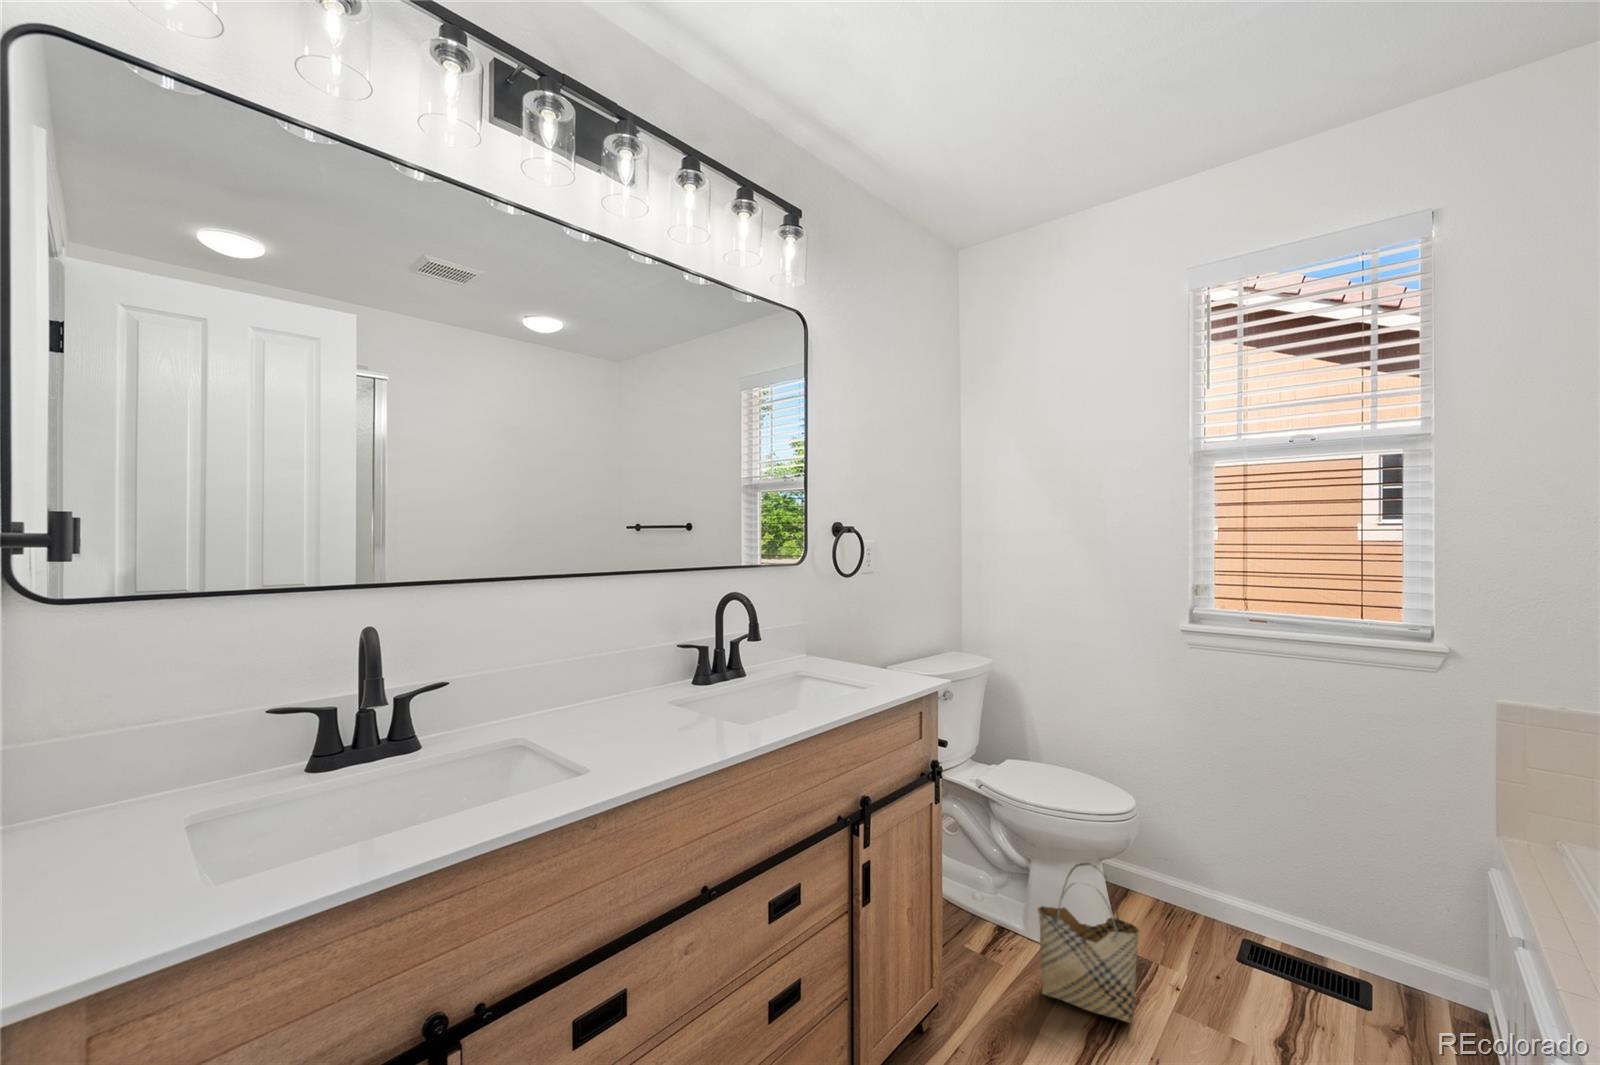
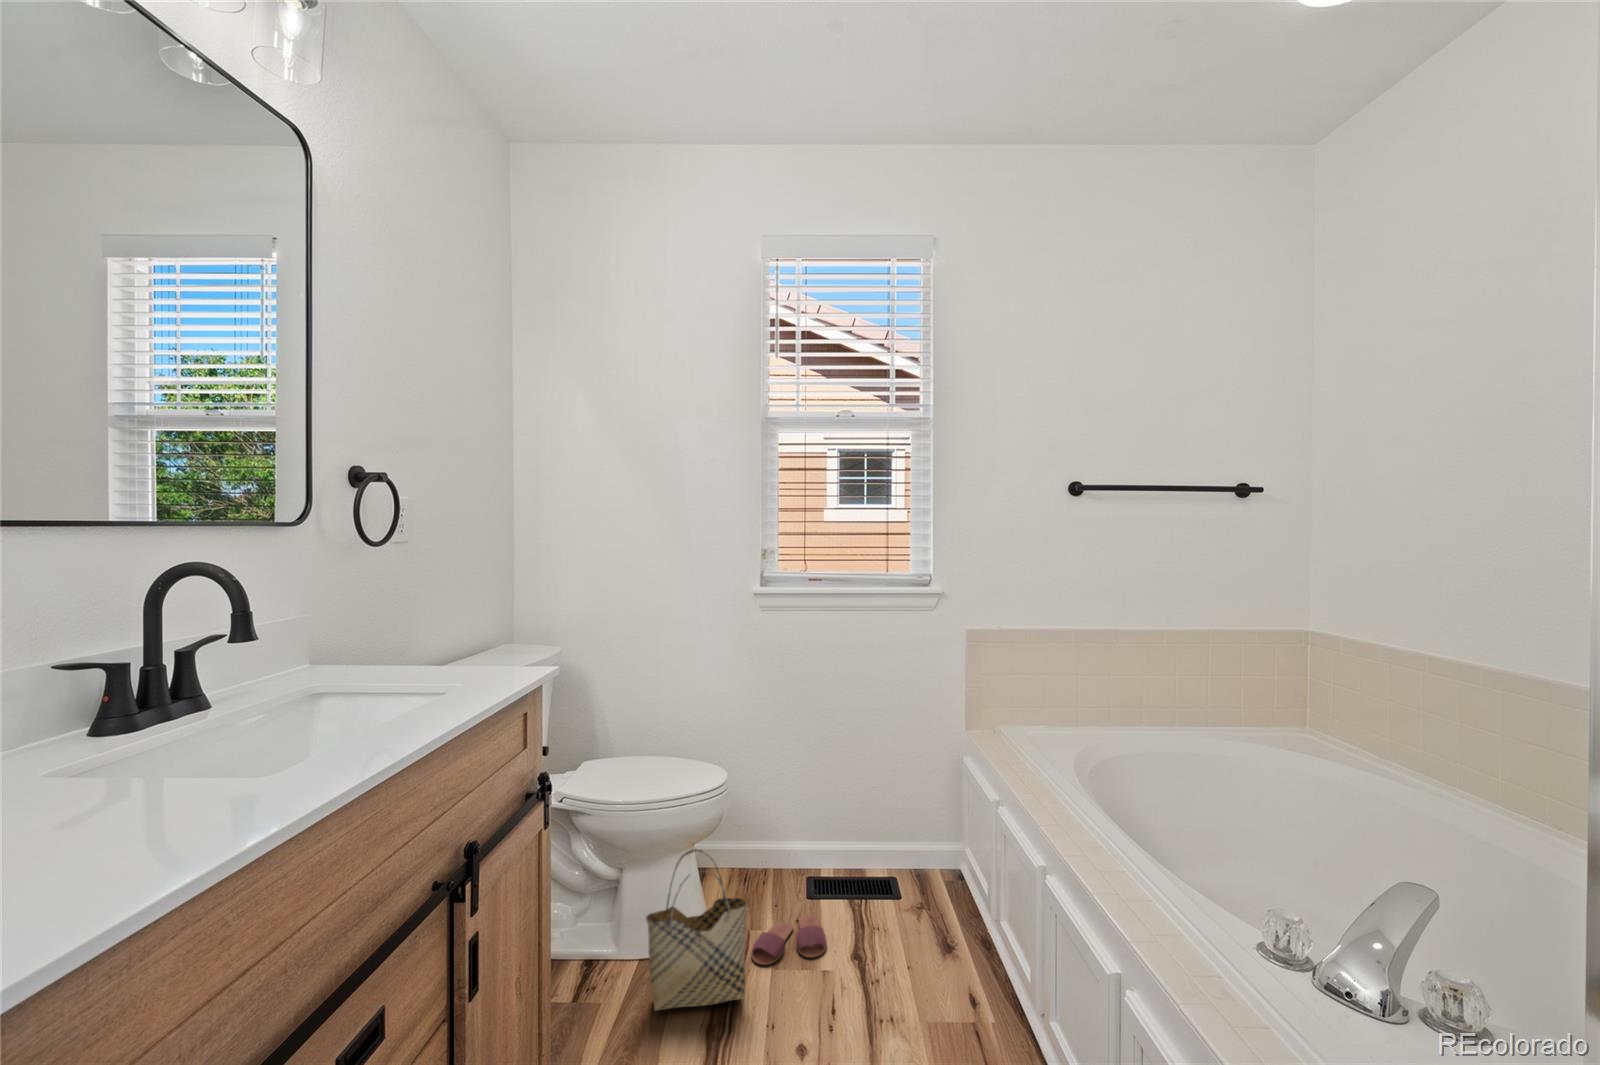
slippers: none [1153,969,1247,1022] -> present [751,915,827,965]

